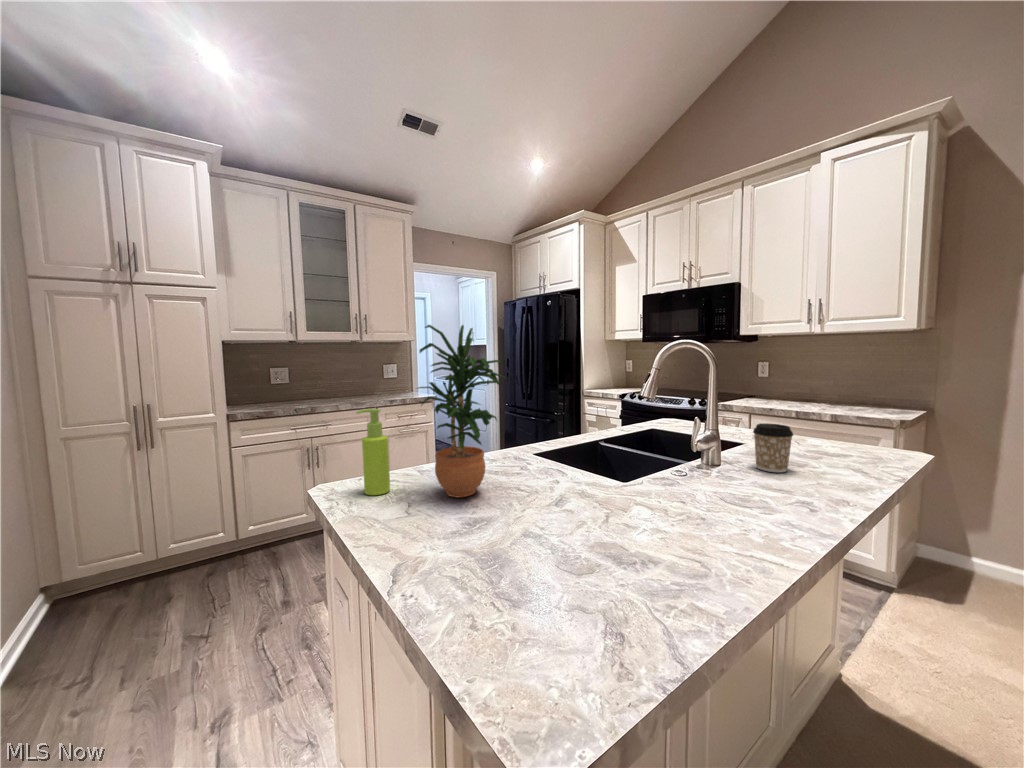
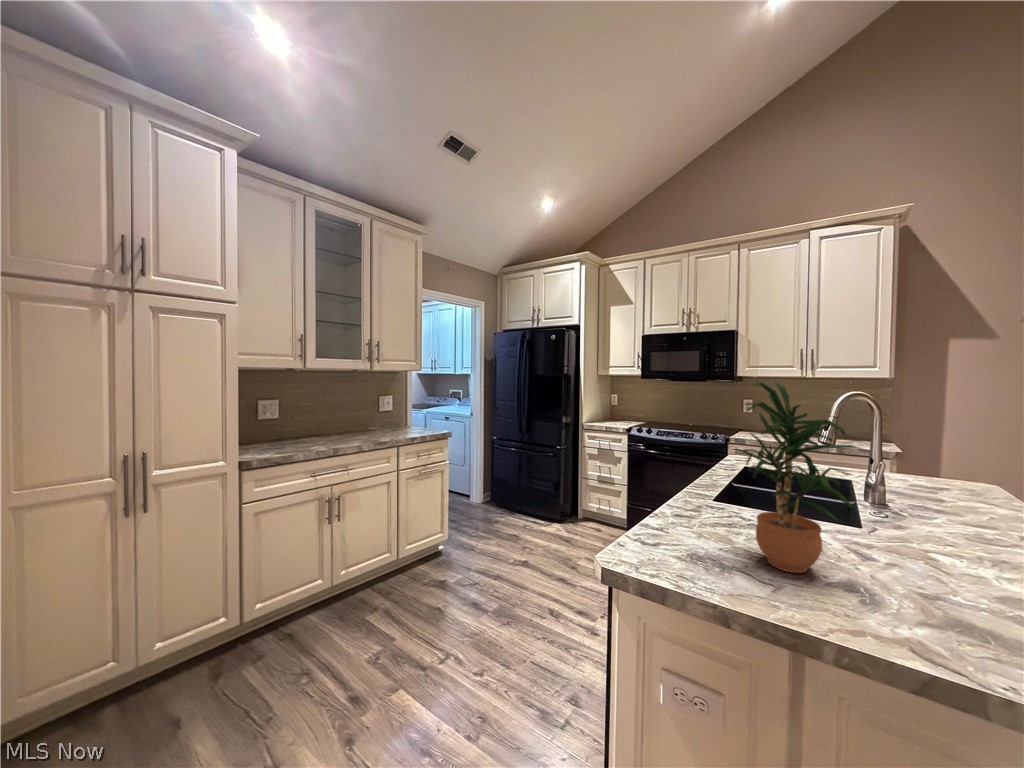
soap dispenser: present [356,409,390,495] -> none [686,476,718,579]
coffee cup: present [753,424,793,472] -> none [931,471,977,516]

